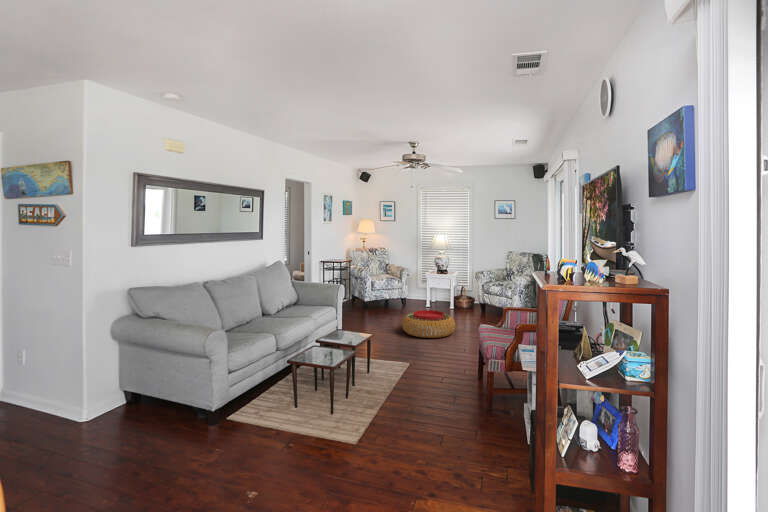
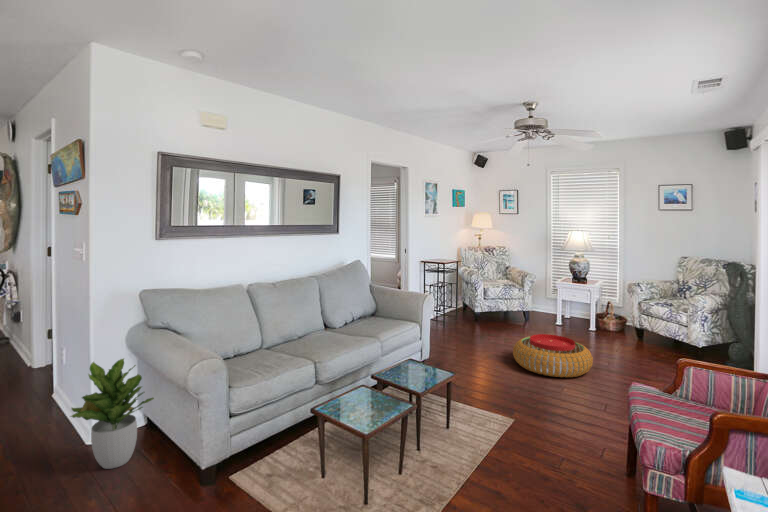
potted plant: none [81,340,151,431] -> present [71,359,154,469]

